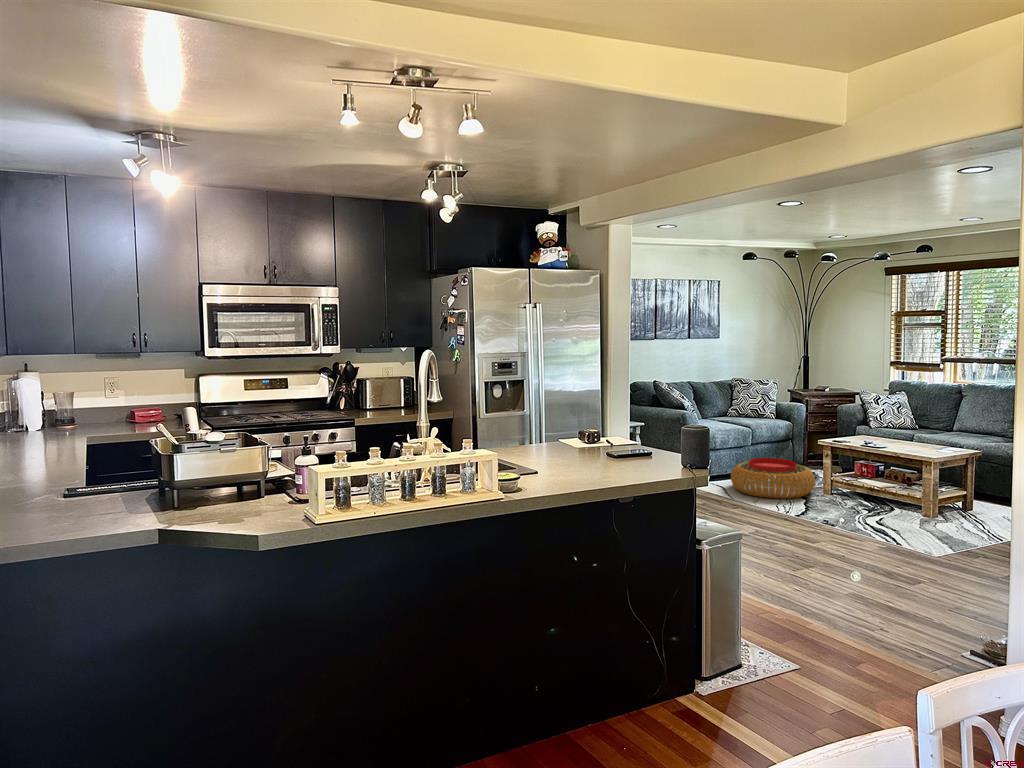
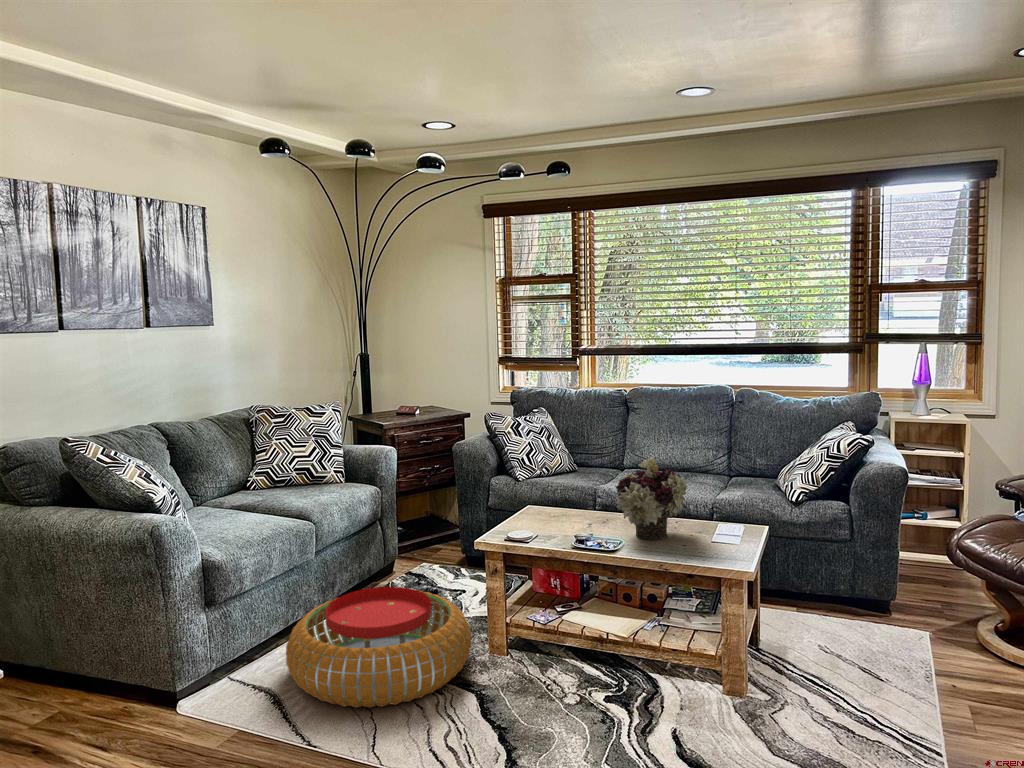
flower arrangement: none [888,409,935,449] -> present [616,457,688,540]

